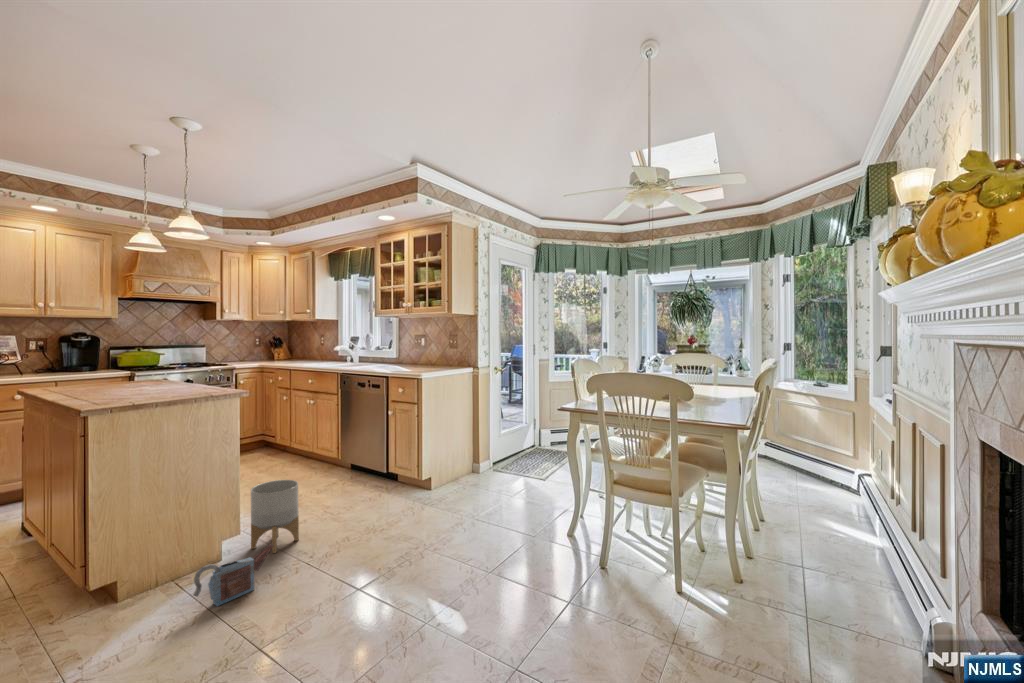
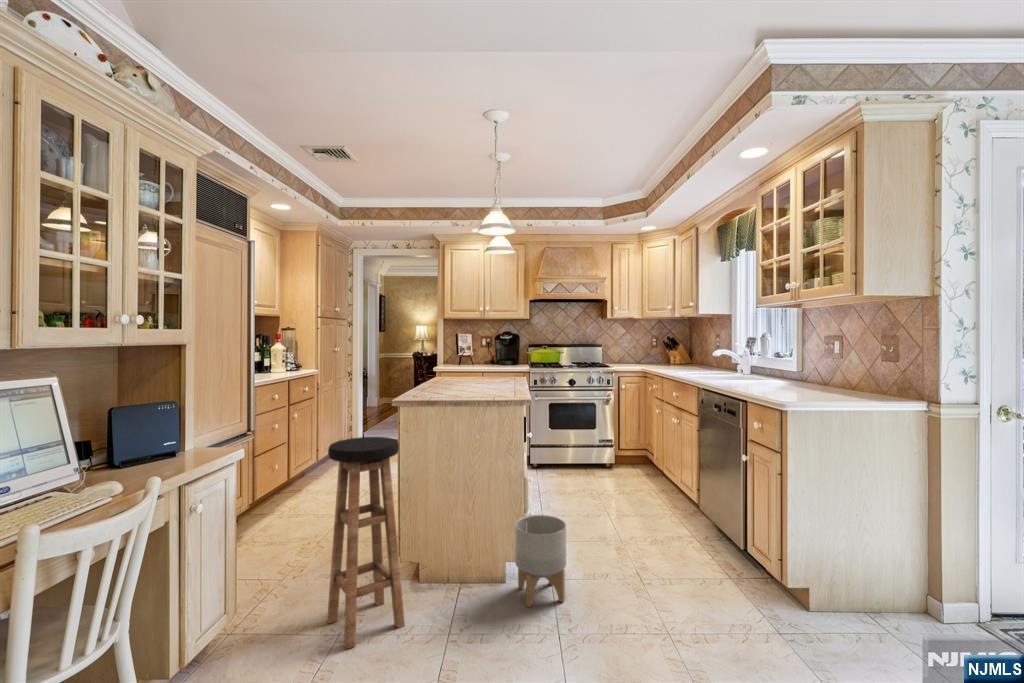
bar stool: none [53,435,169,660] -> present [327,437,405,649]
watering can: present [193,544,274,606] -> none [411,594,495,646]

